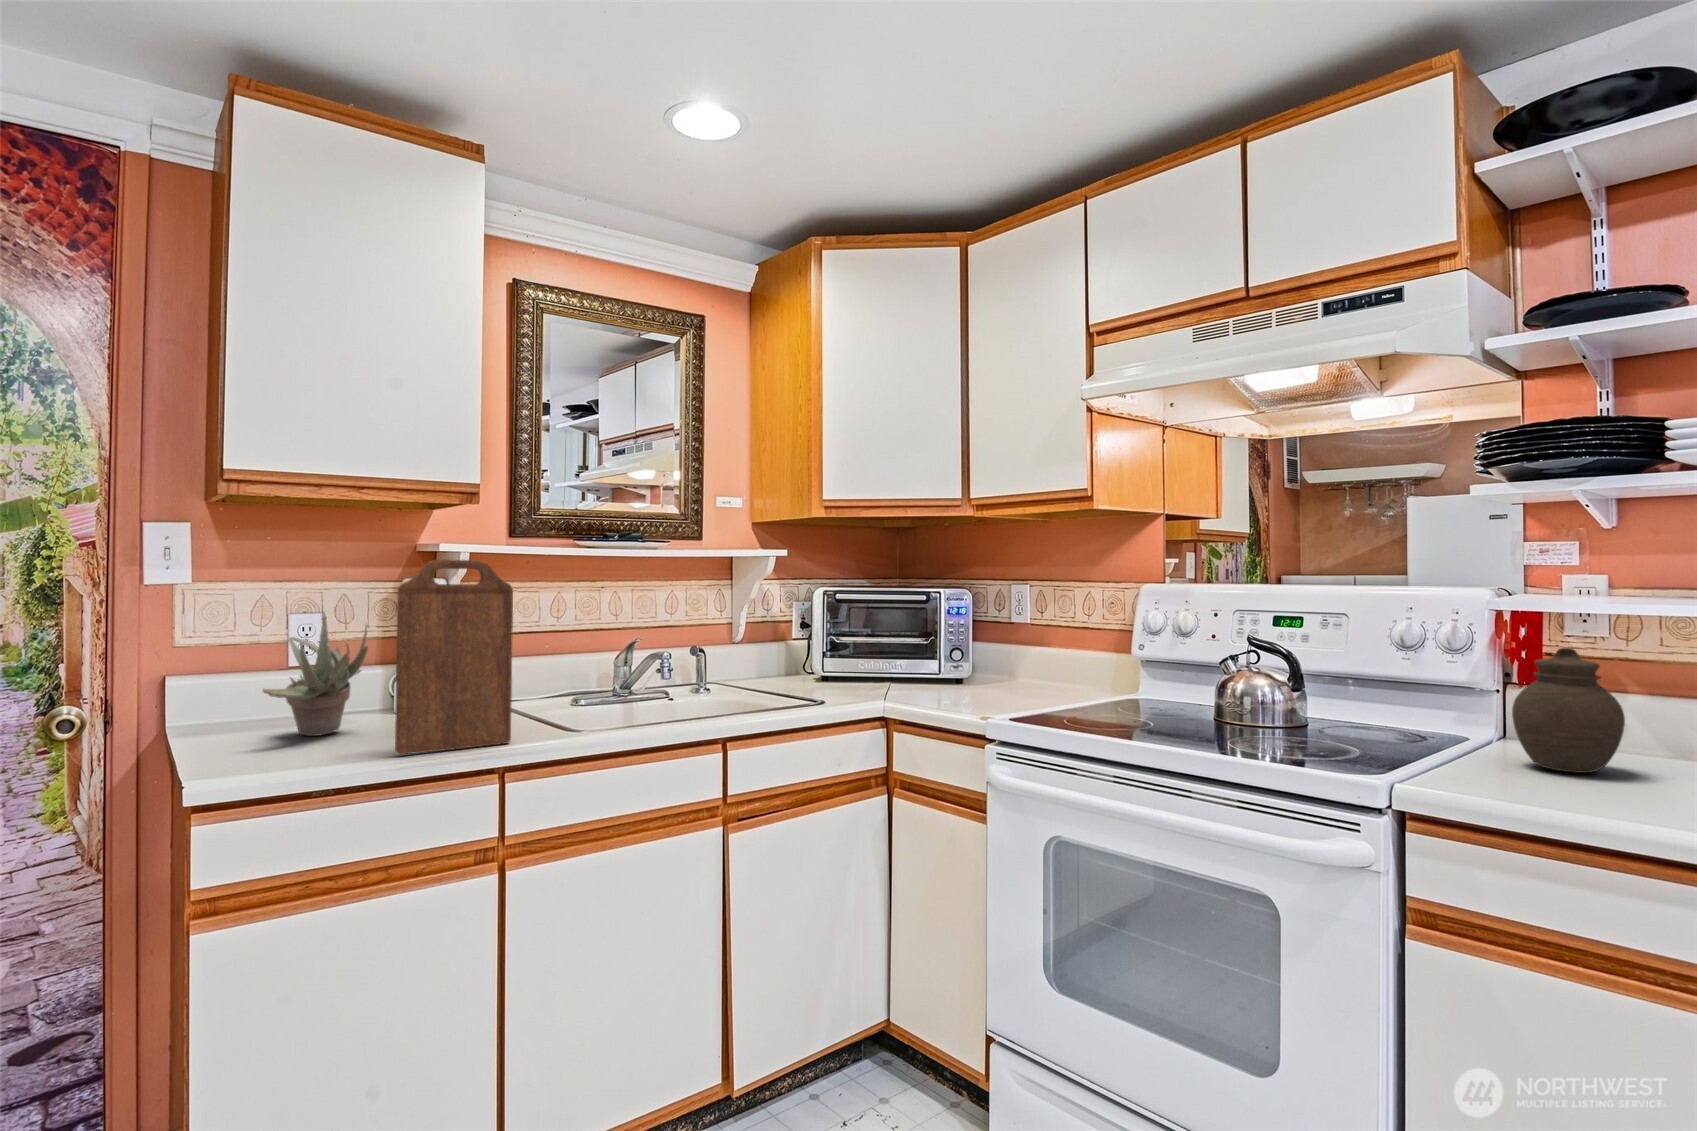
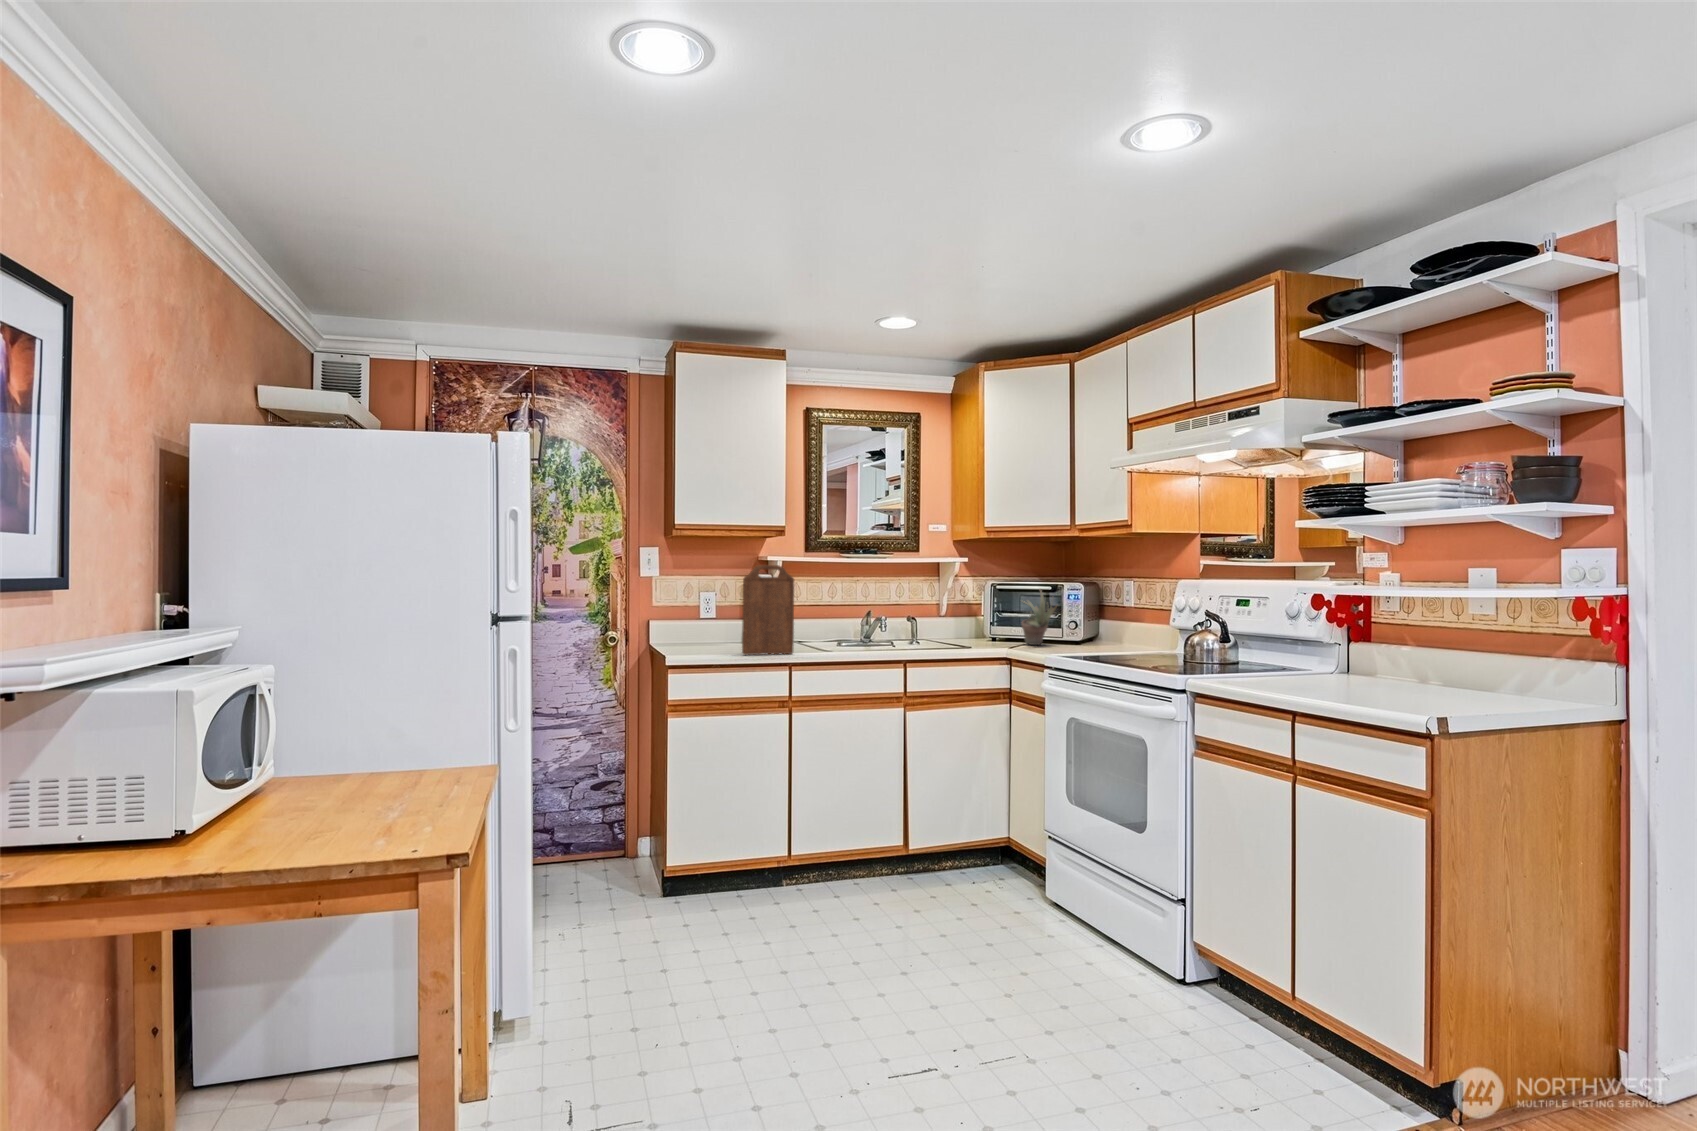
succulent plant: present [263,612,368,736] -> present [1022,591,1057,645]
jar: present [1512,648,1625,773] -> none [1294,613,1350,682]

